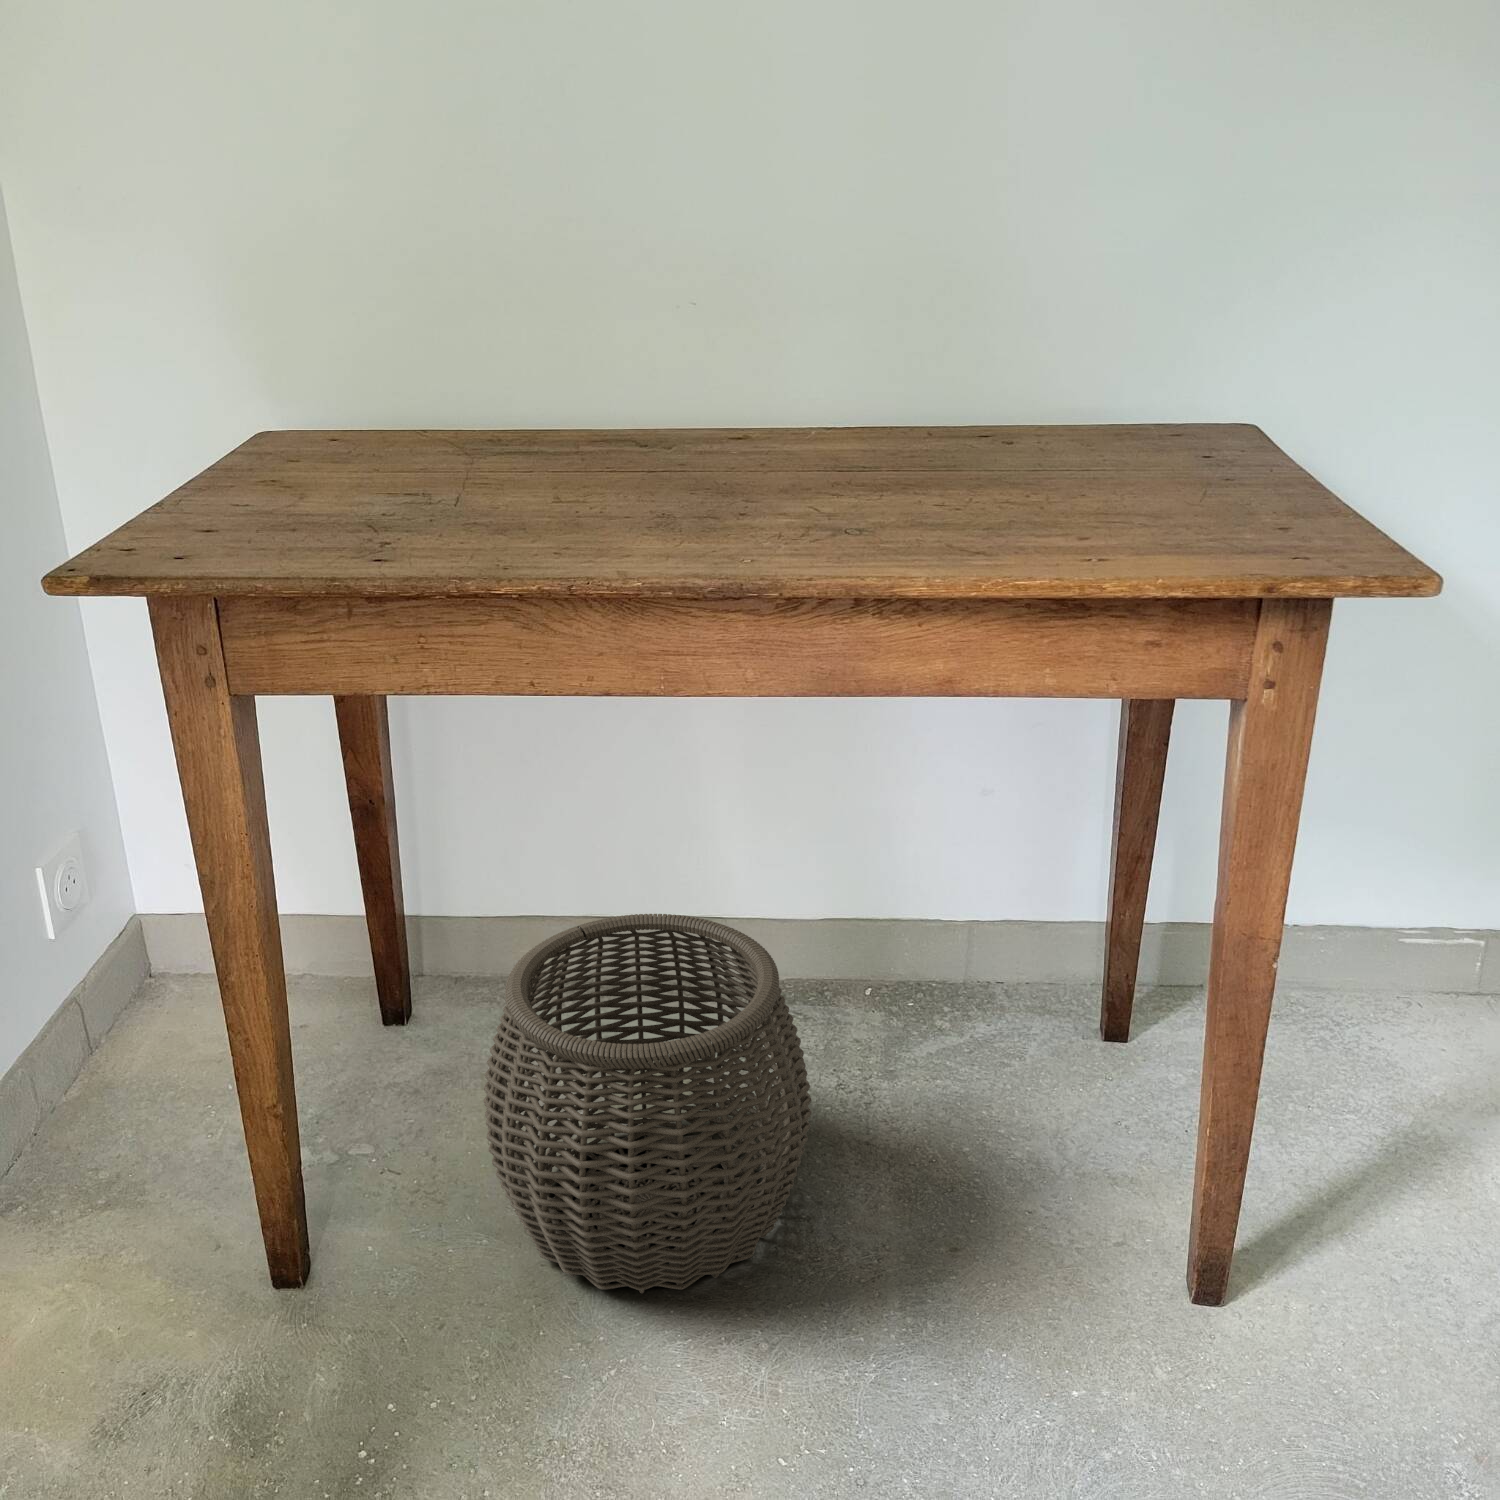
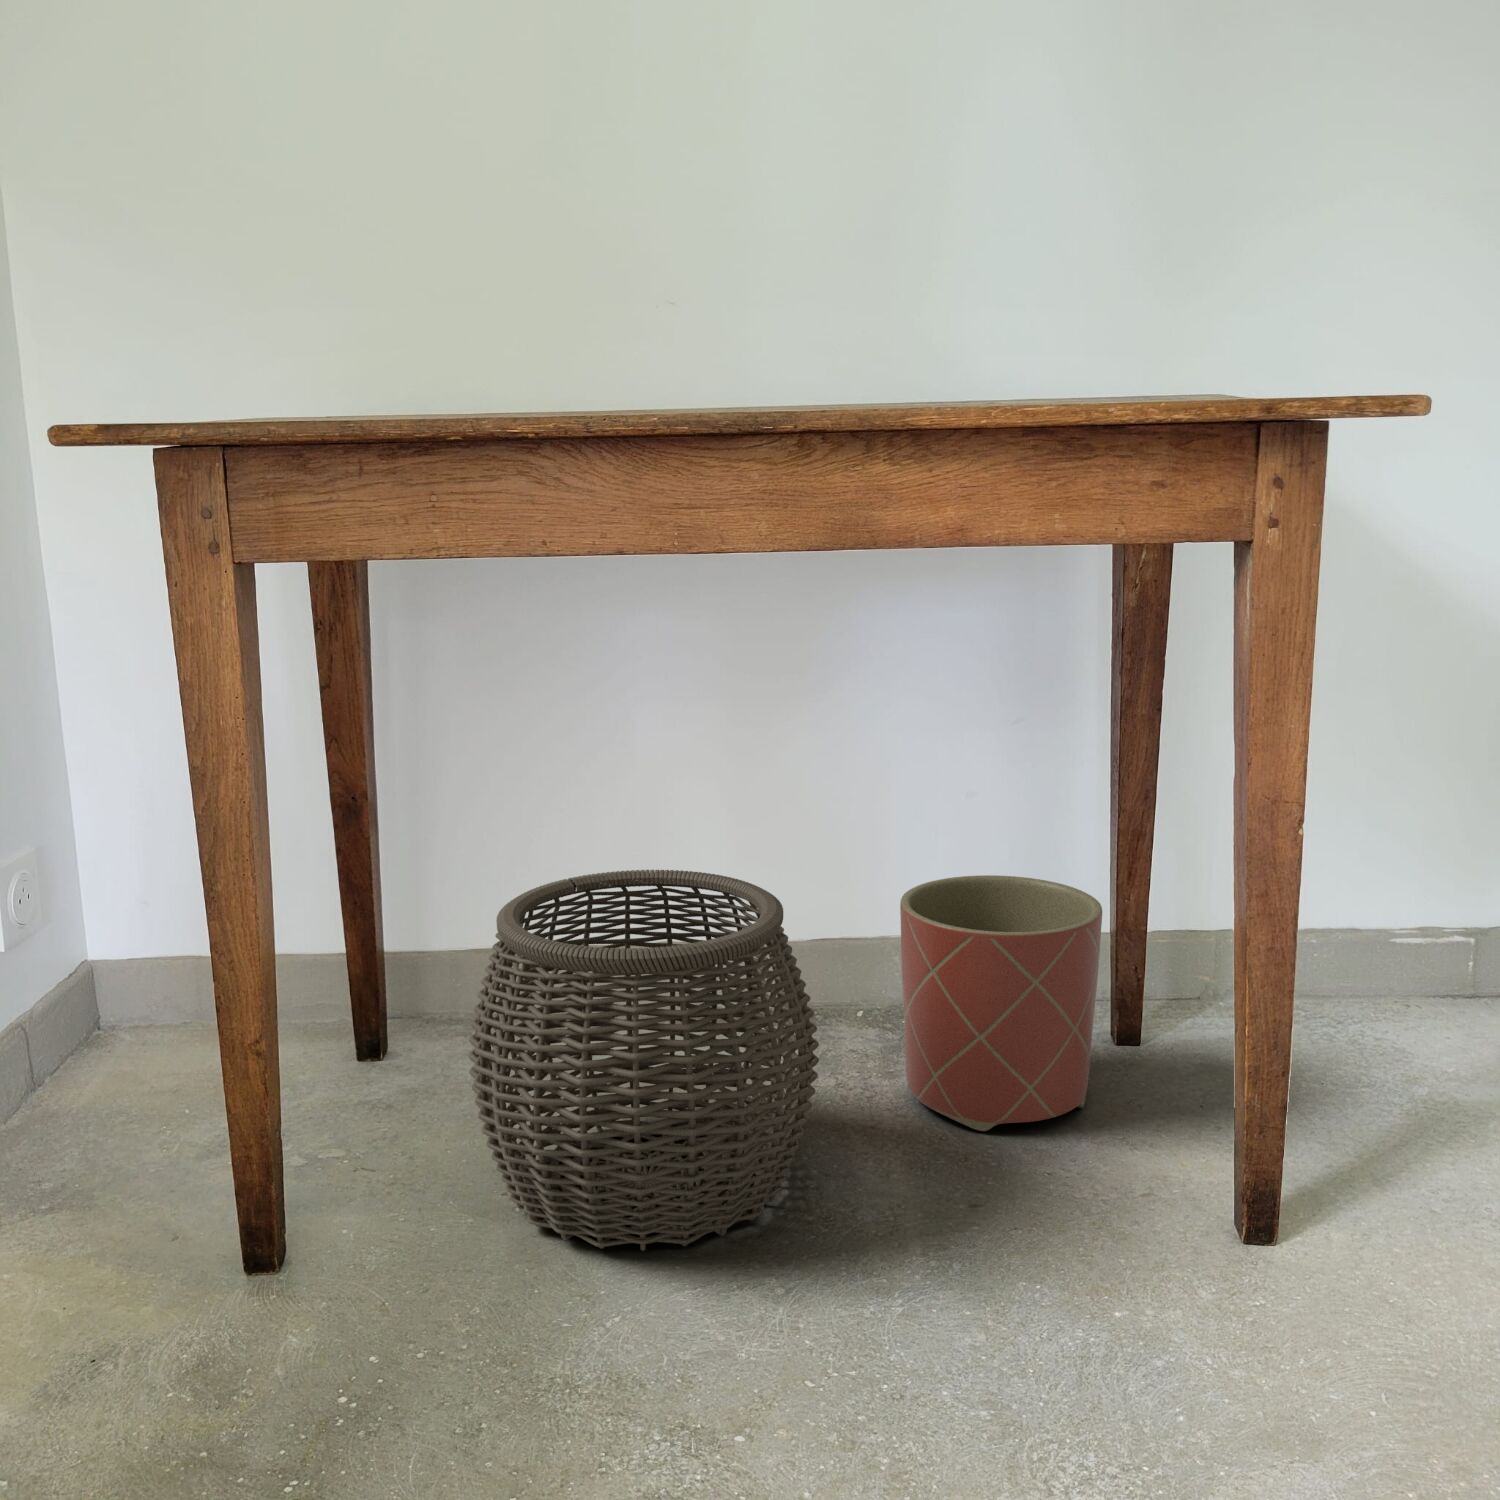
planter: none [903,894,1099,1153] -> present [900,875,1102,1131]

